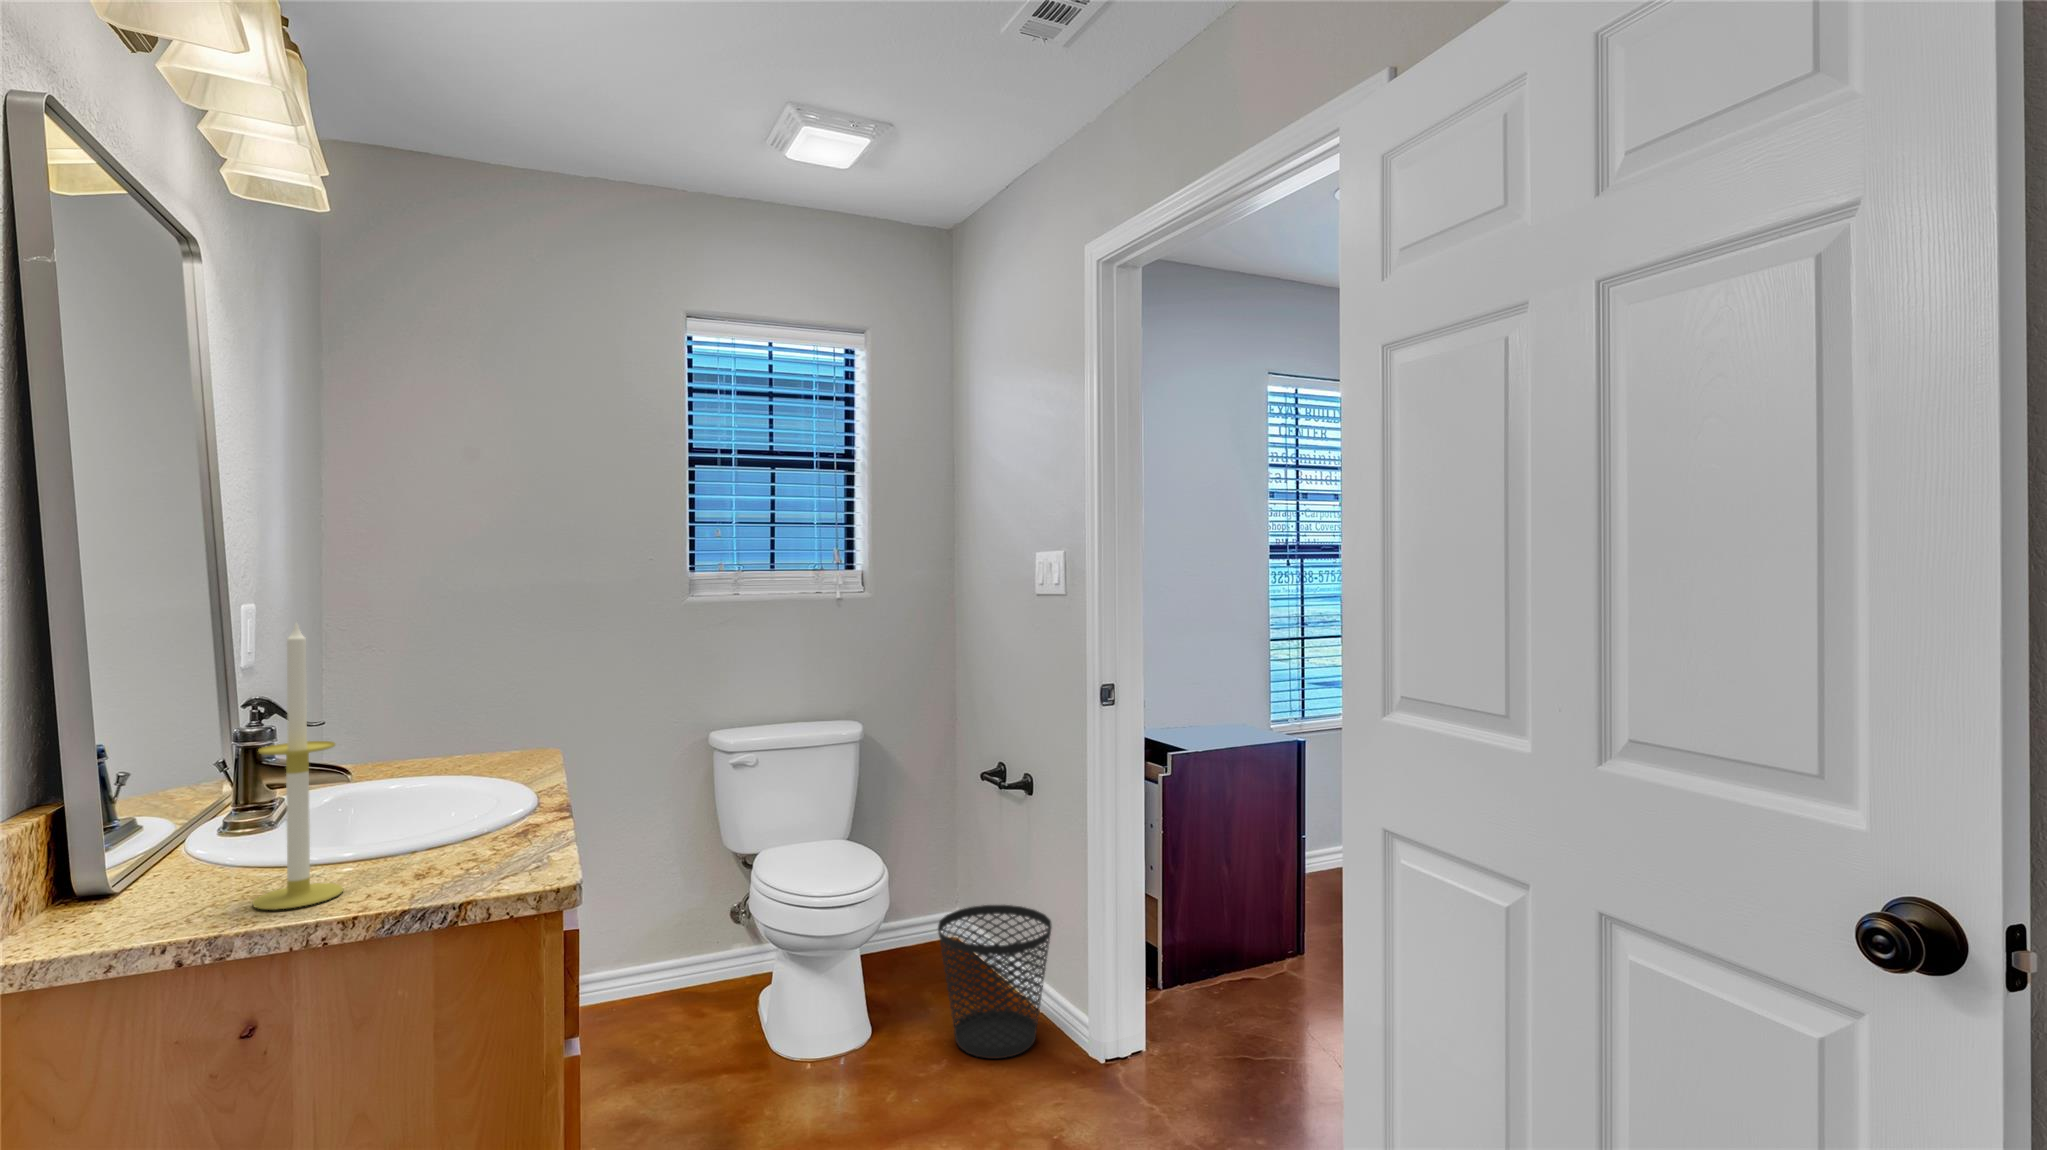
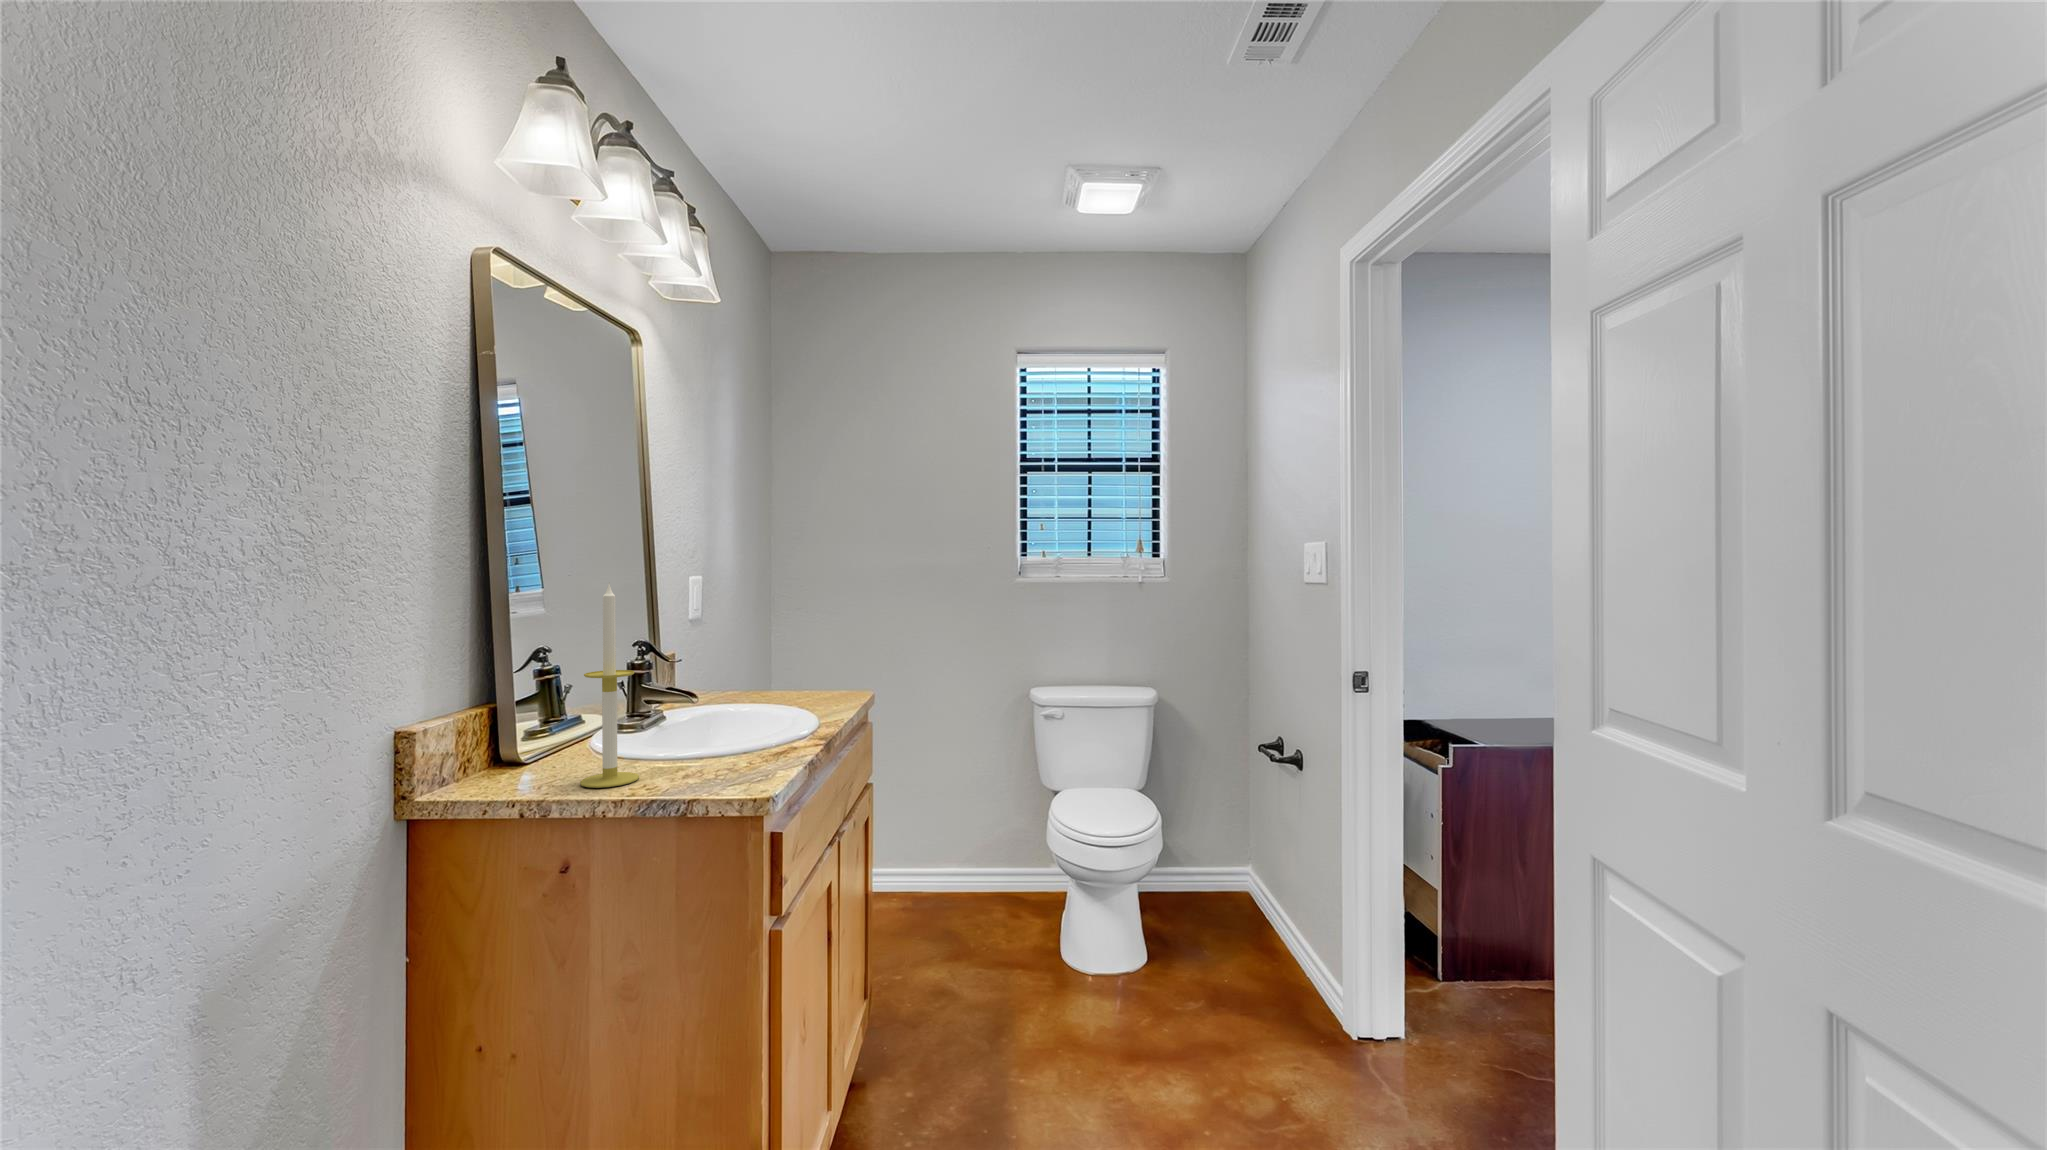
wastebasket: present [938,905,1051,1058] -> none [1198,867,1308,1014]

